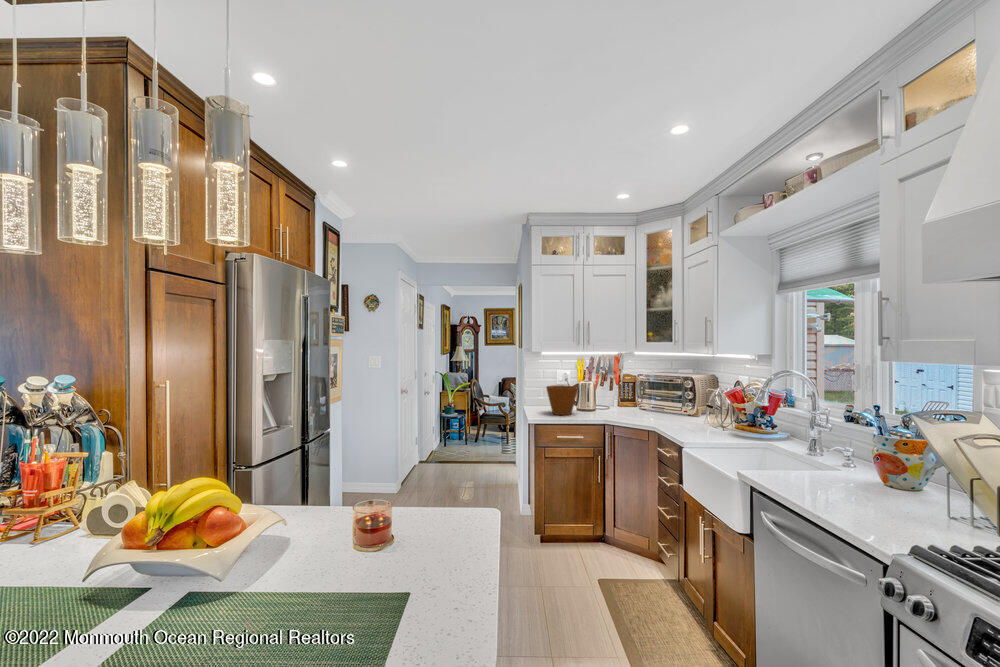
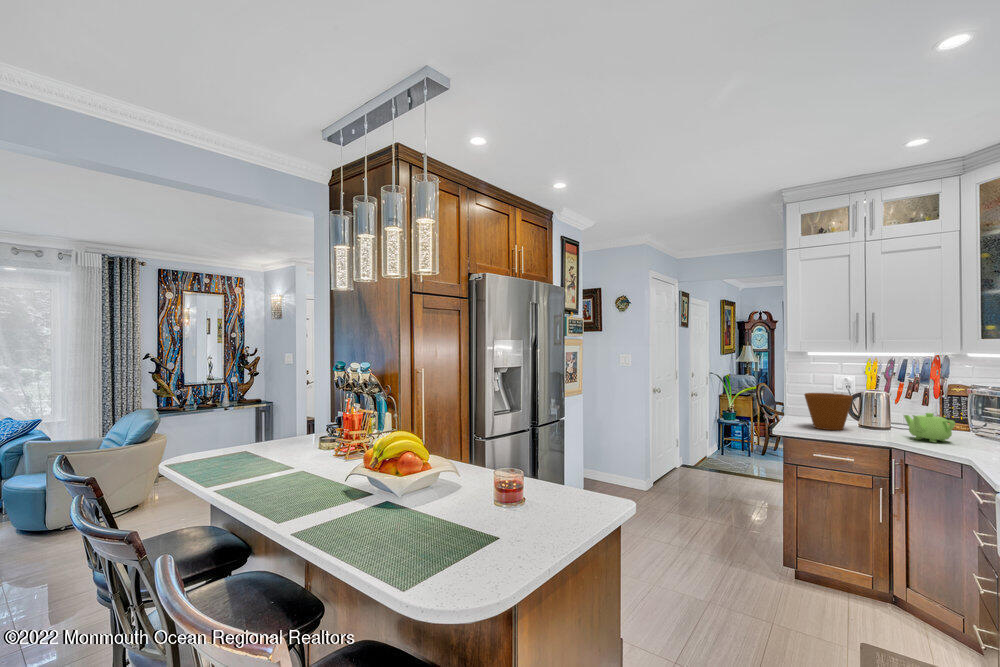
teapot: none [609,396,639,417] -> present [904,413,955,443]

